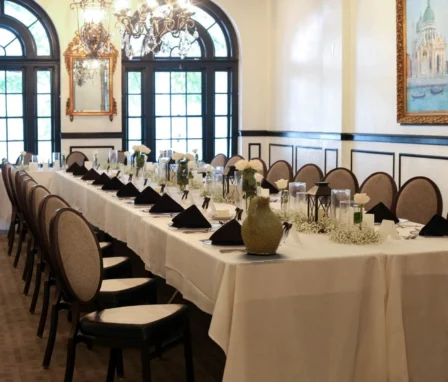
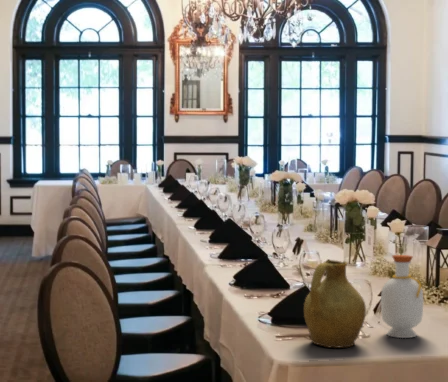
bottle: none [290,193,318,249] -> present [381,255,424,338]

